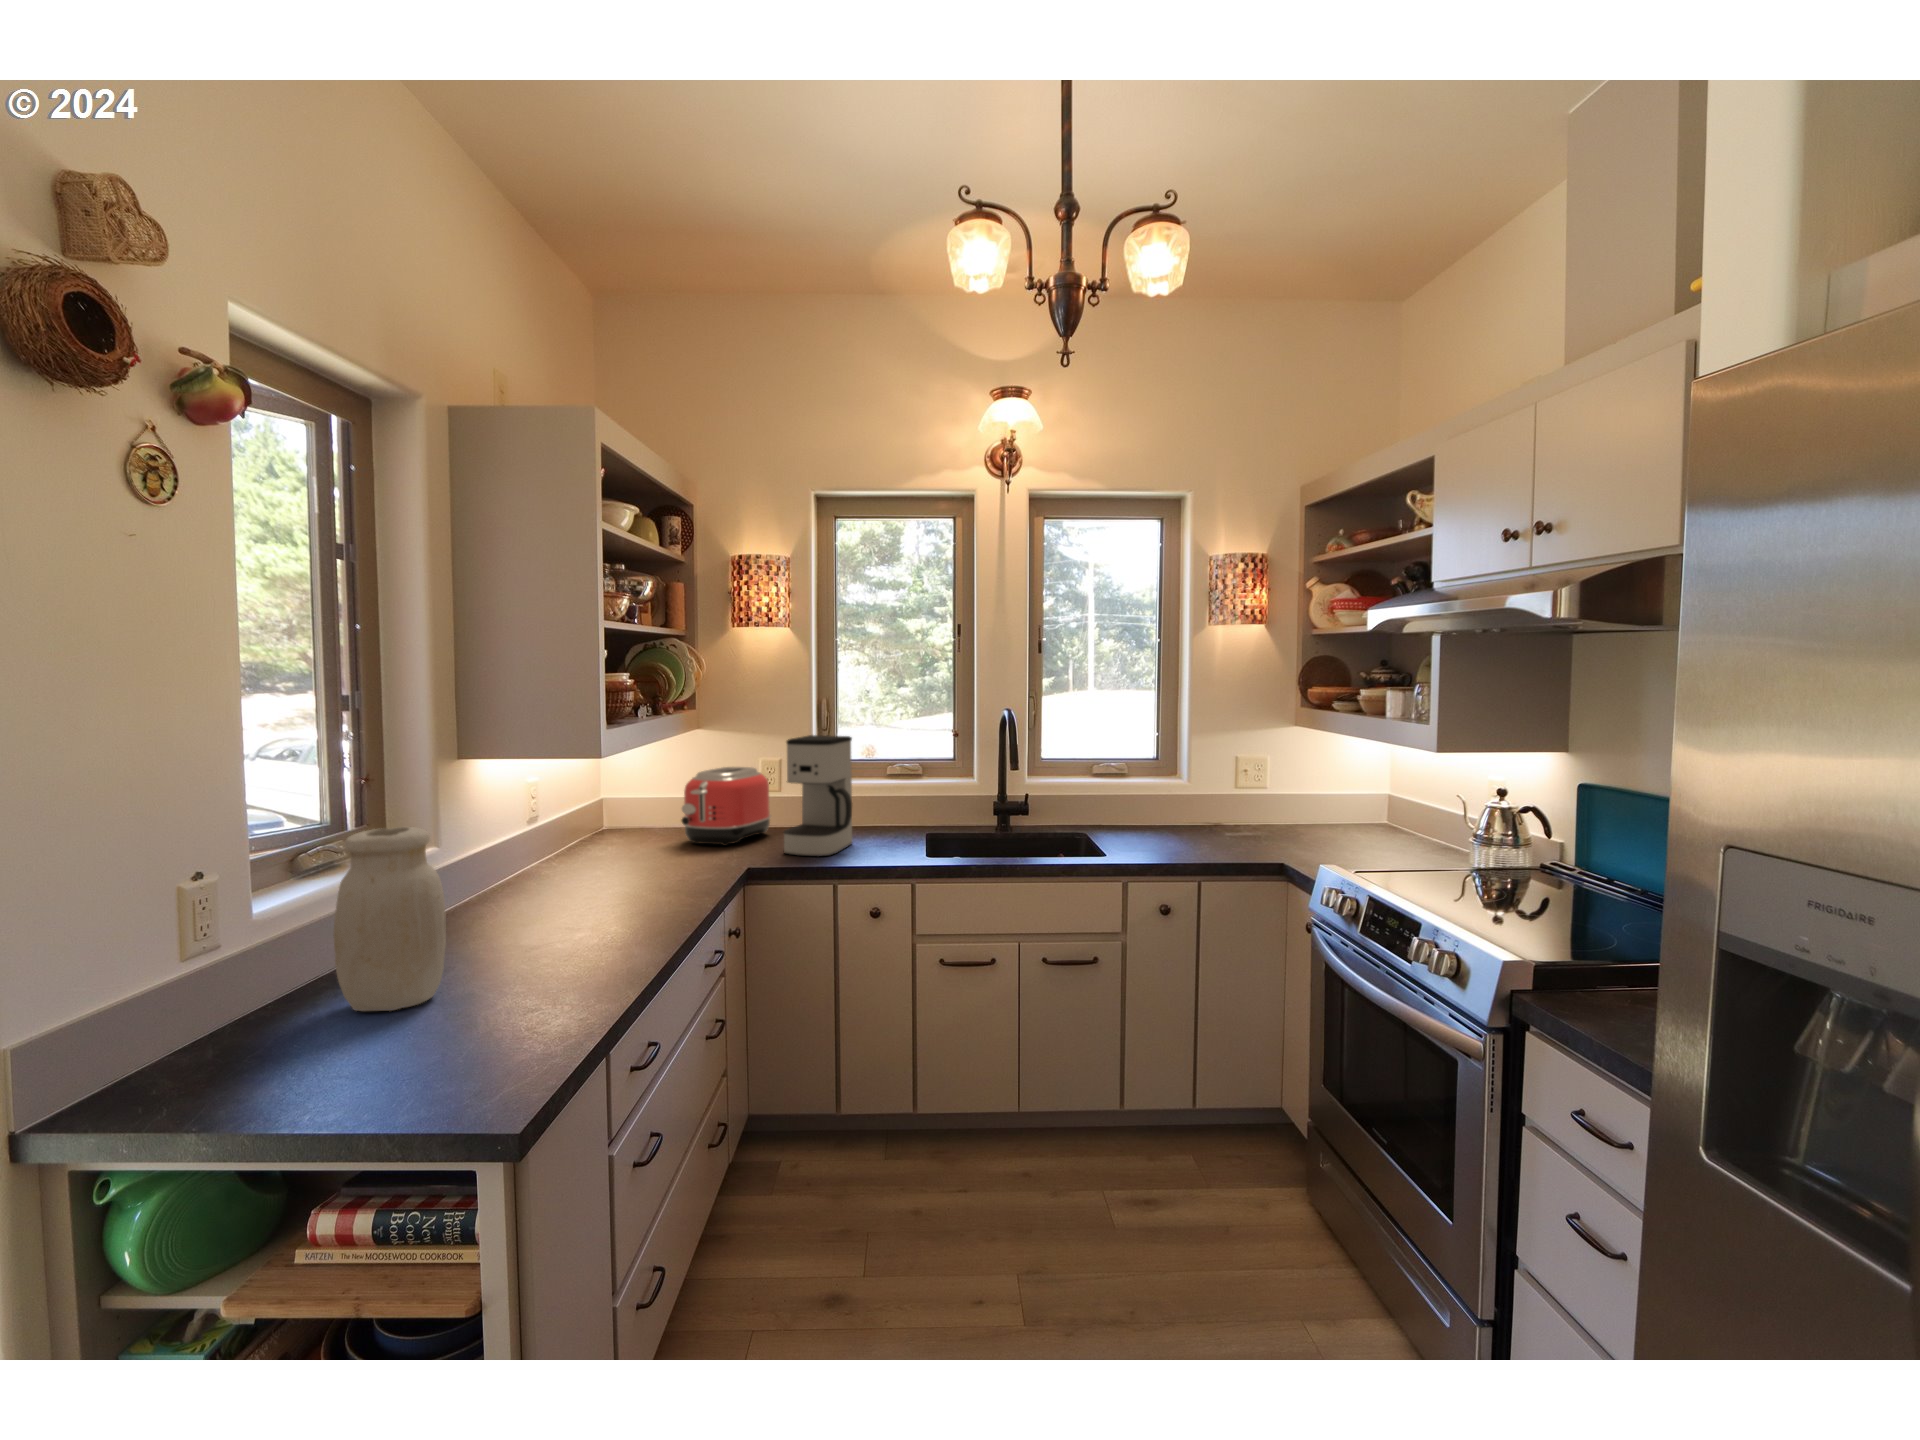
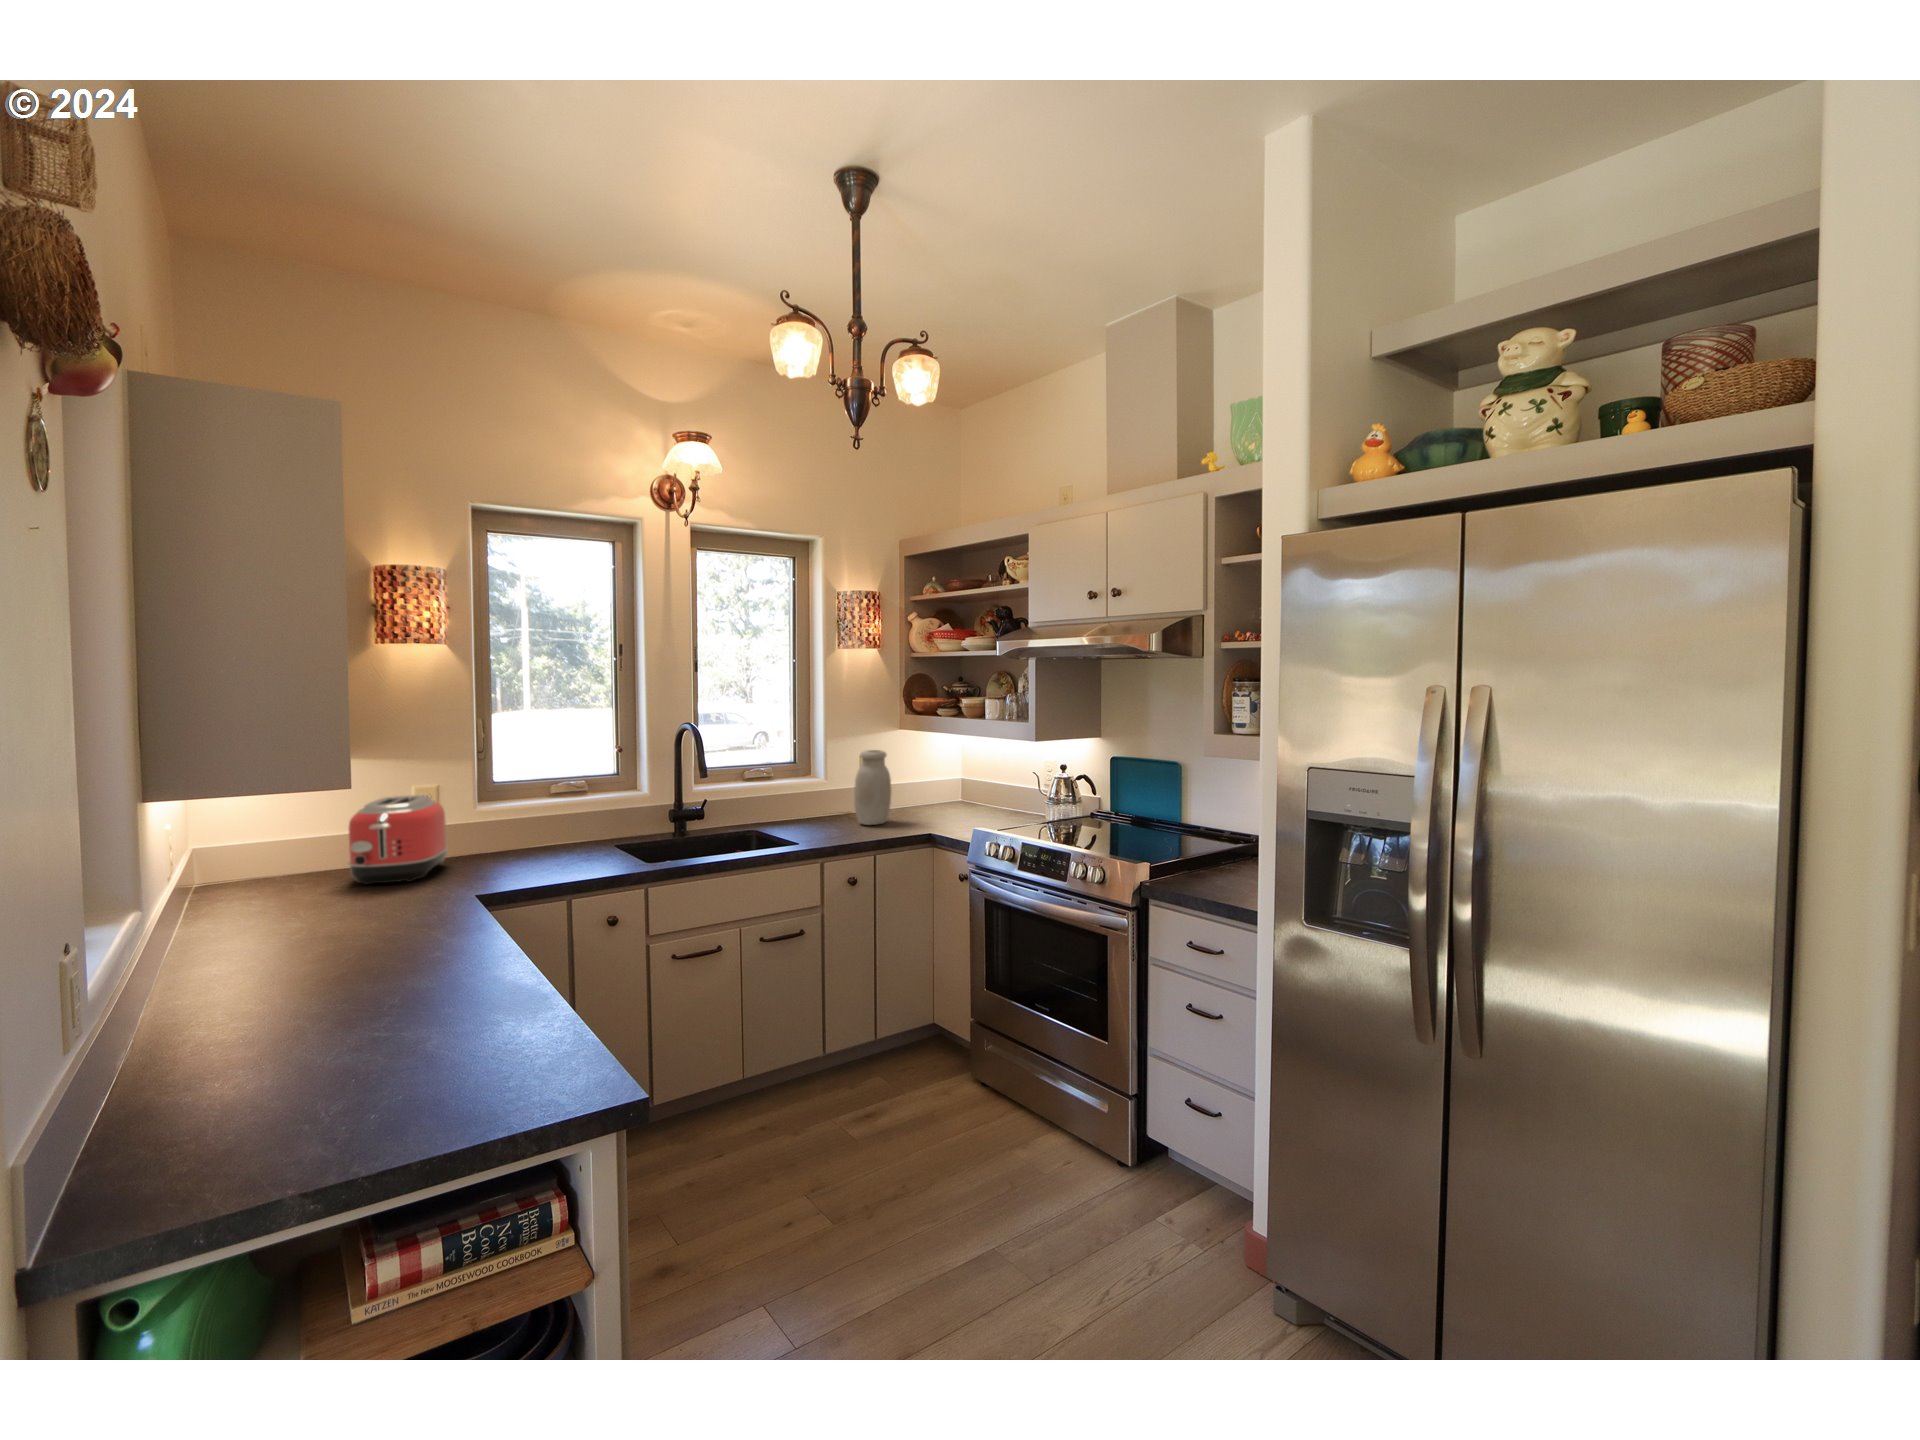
coffee maker: present [784,735,852,857] -> none [494,756,568,879]
jar: present [333,827,446,1011] -> present [854,750,891,825]

